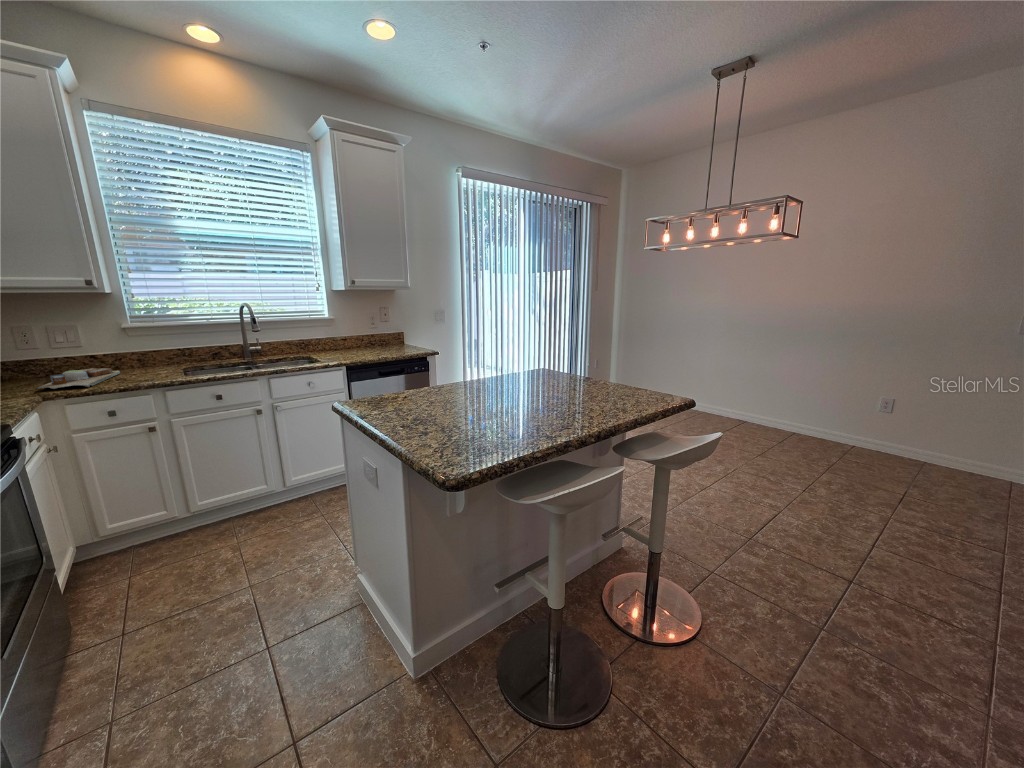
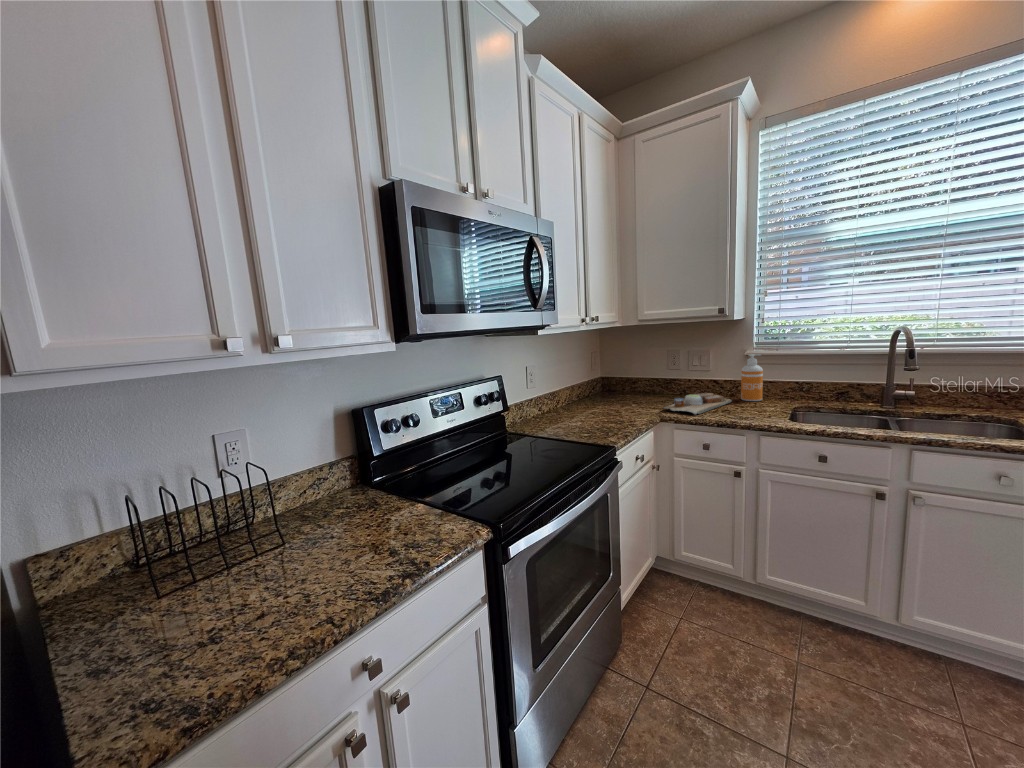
soap dispenser: none [122,327,151,371] -> present [741,354,763,401]

